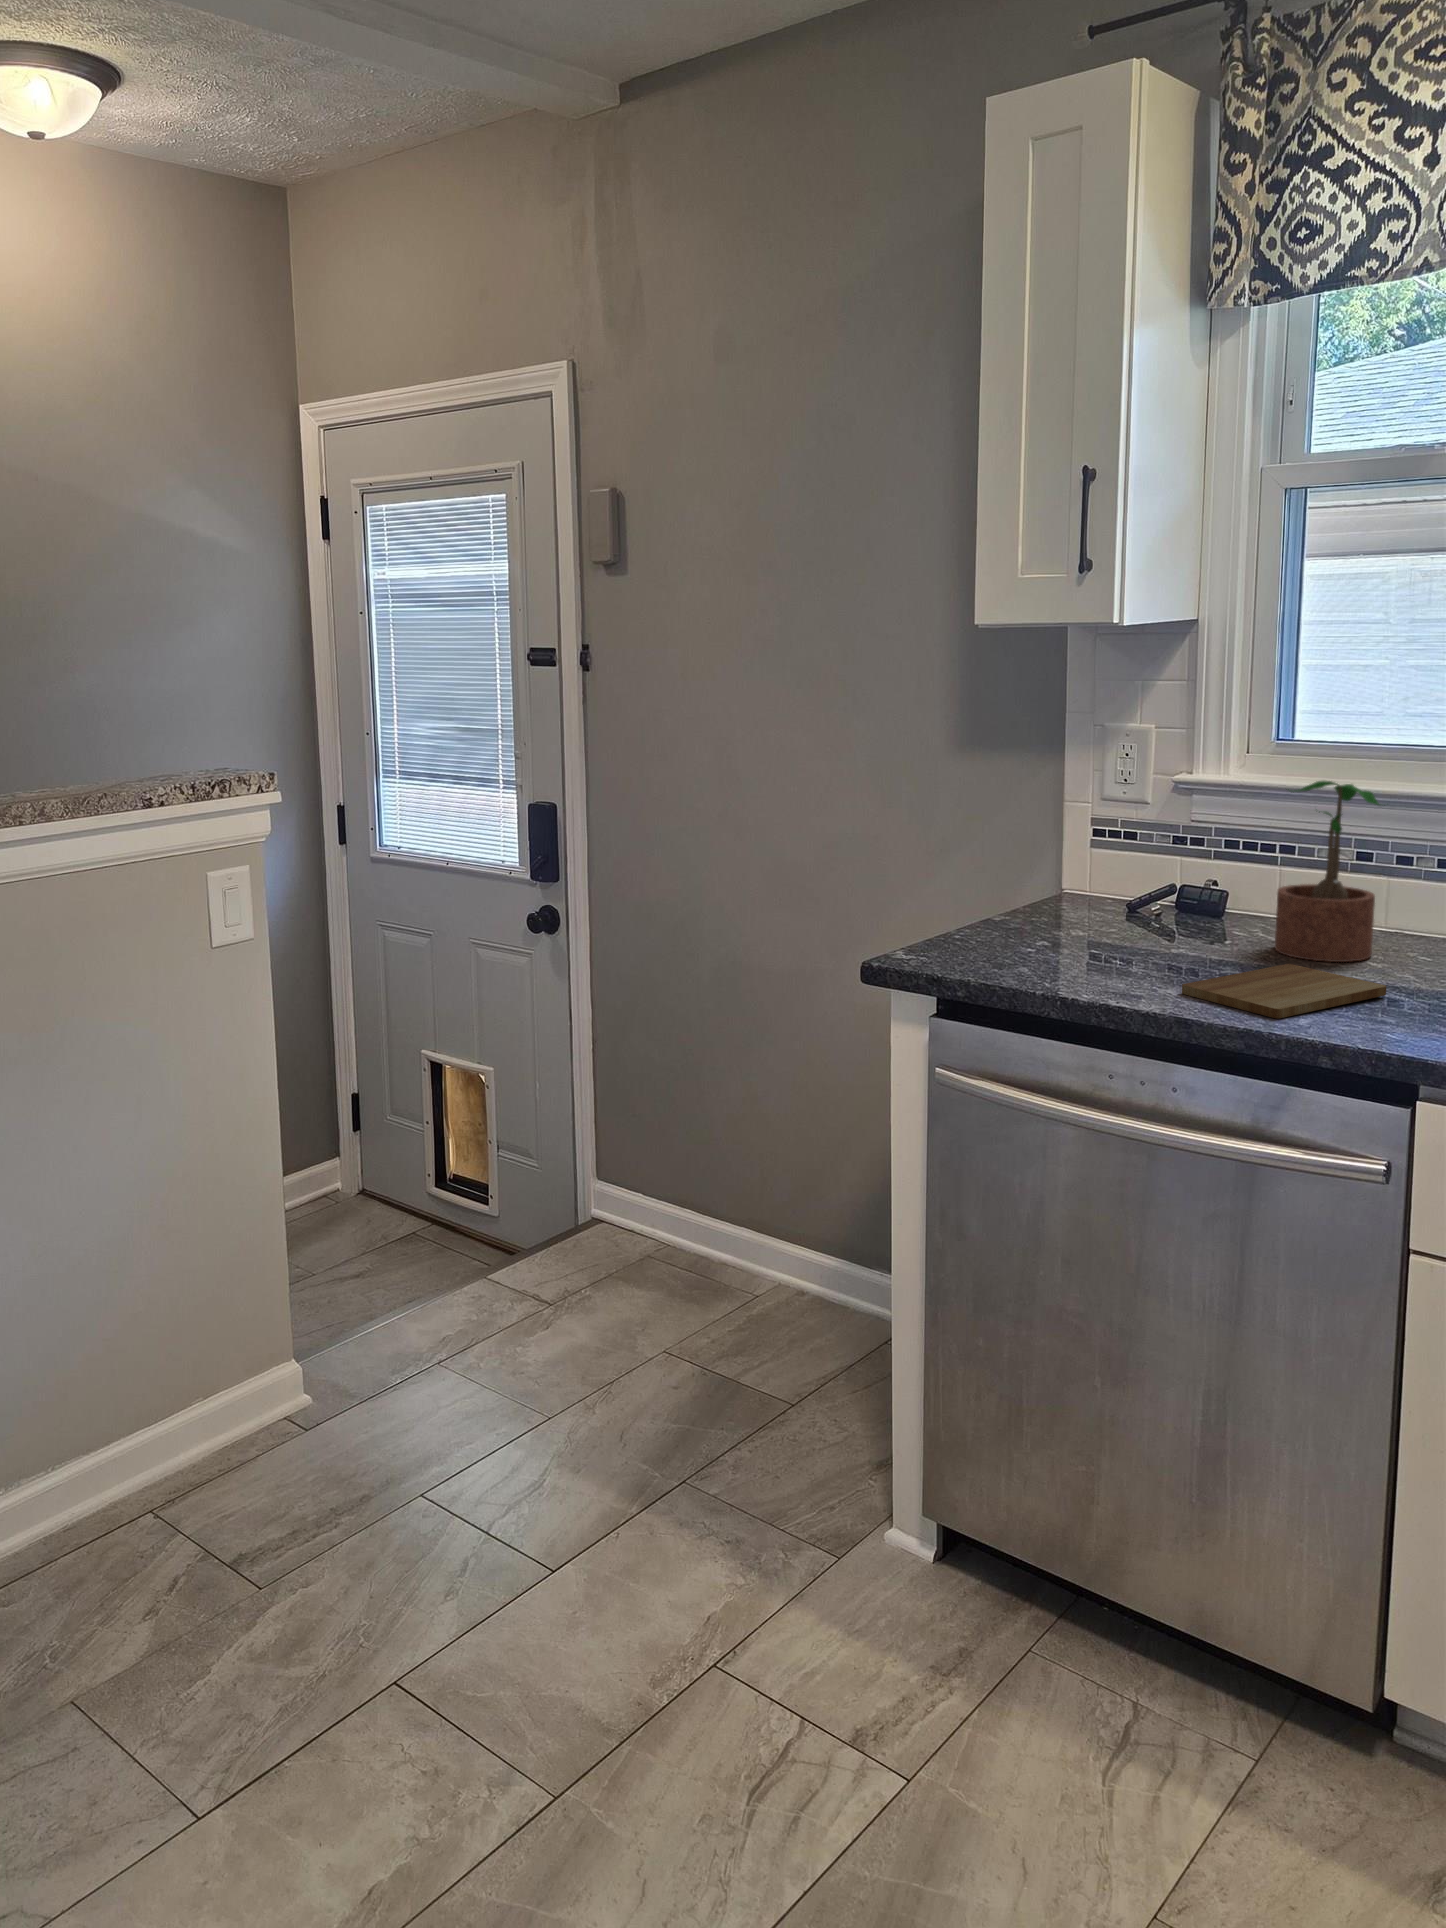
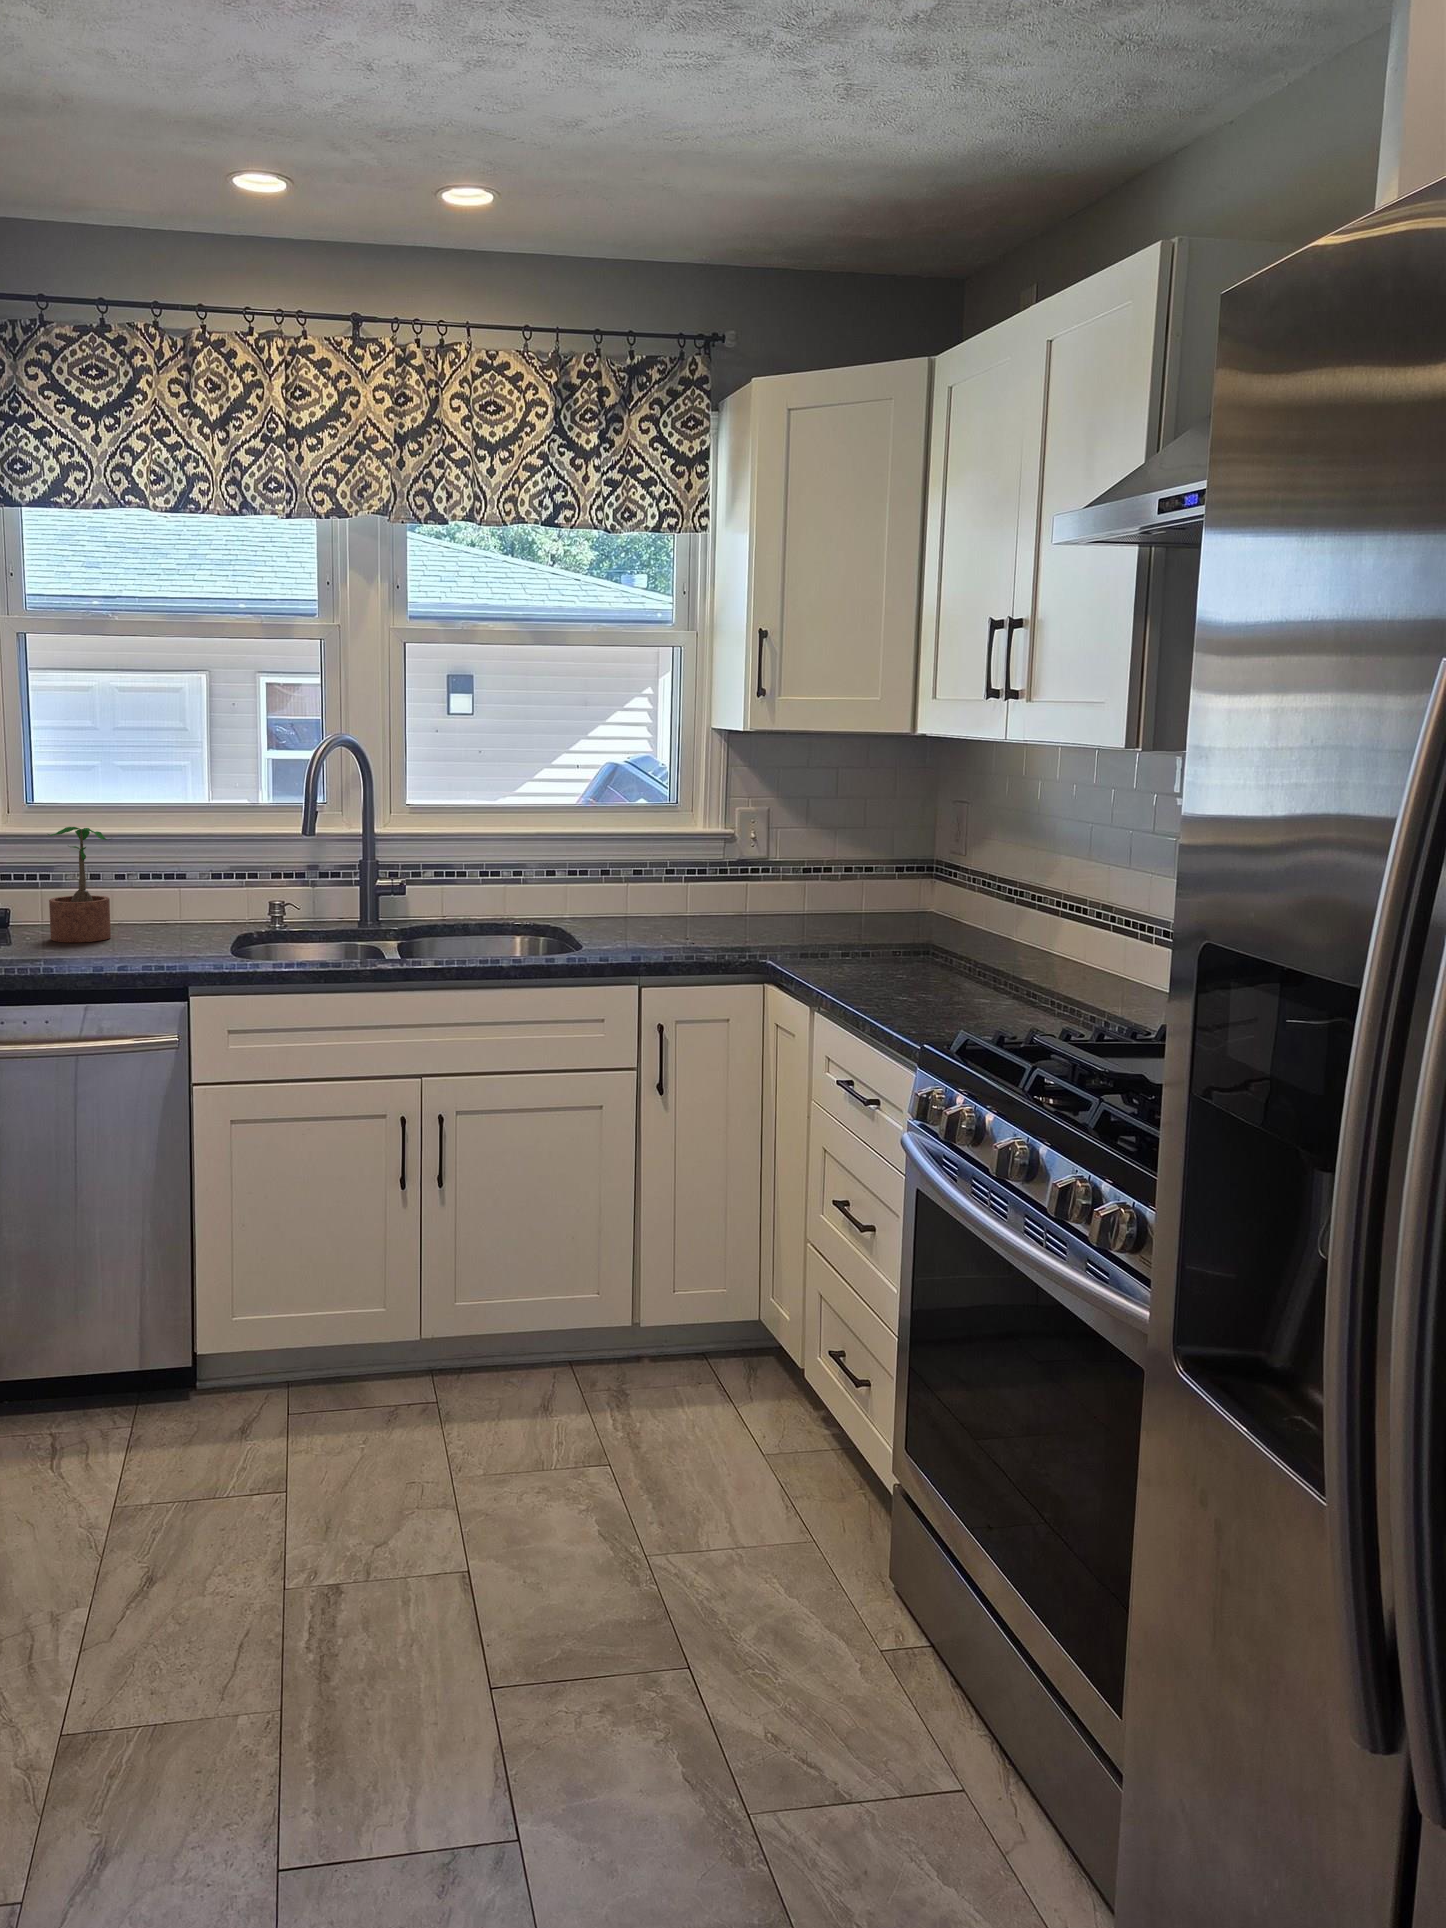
cutting board: present [1182,964,1386,1019] -> none [17,943,134,967]

